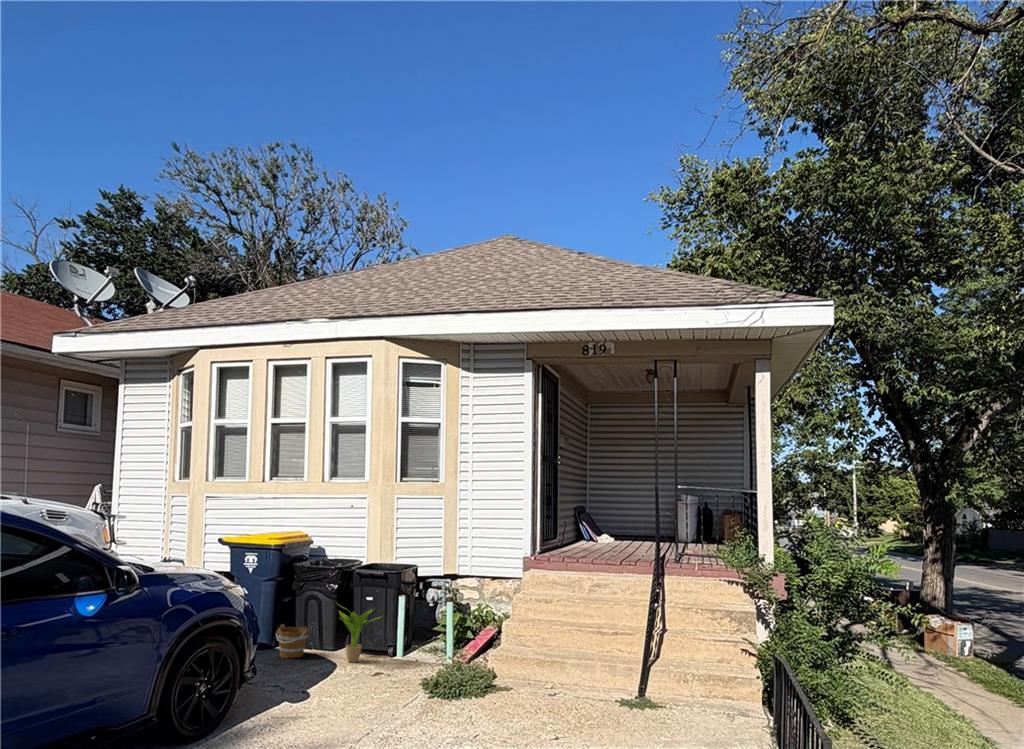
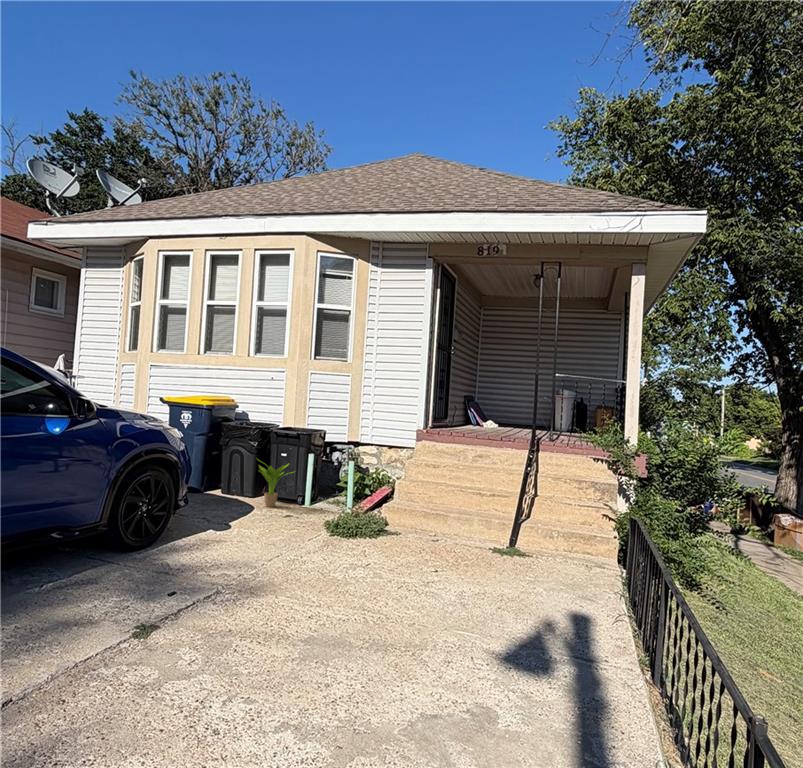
bucket: present [276,624,309,658] -> none [206,473,234,501]

